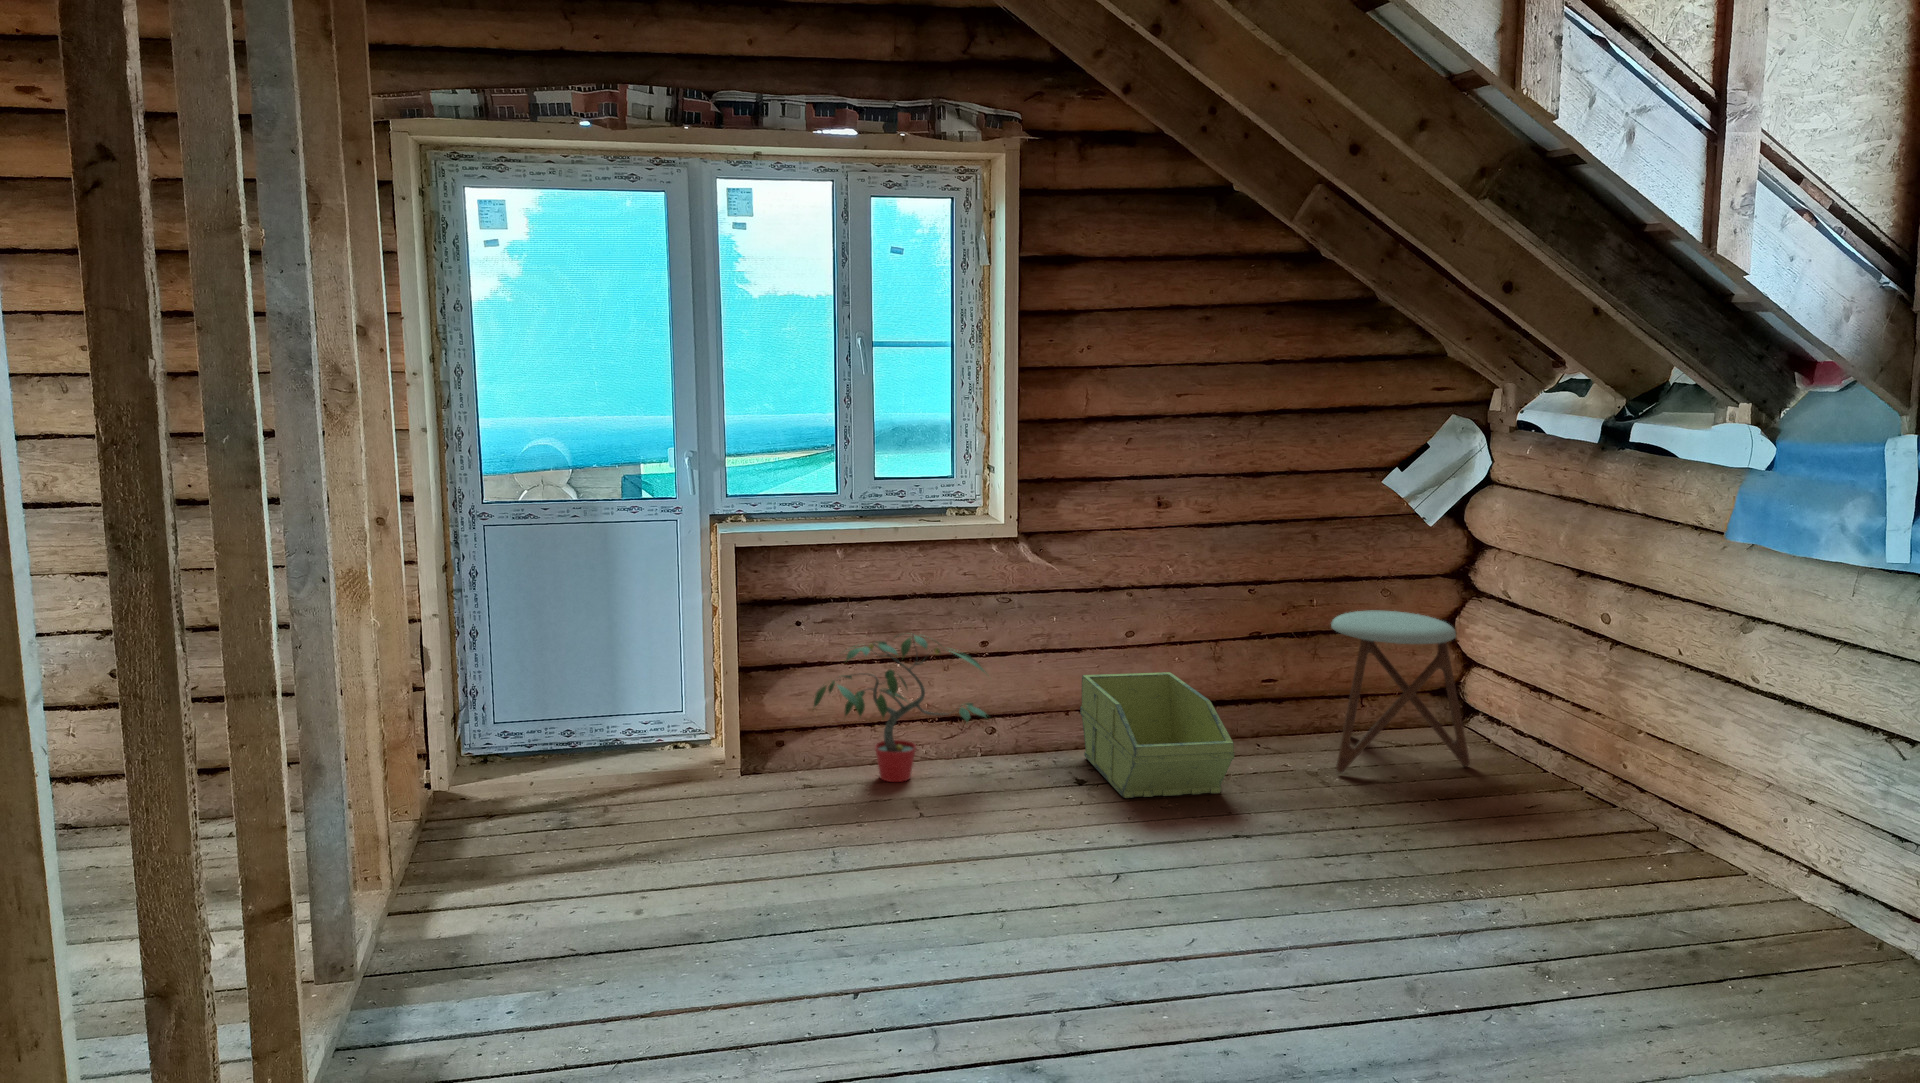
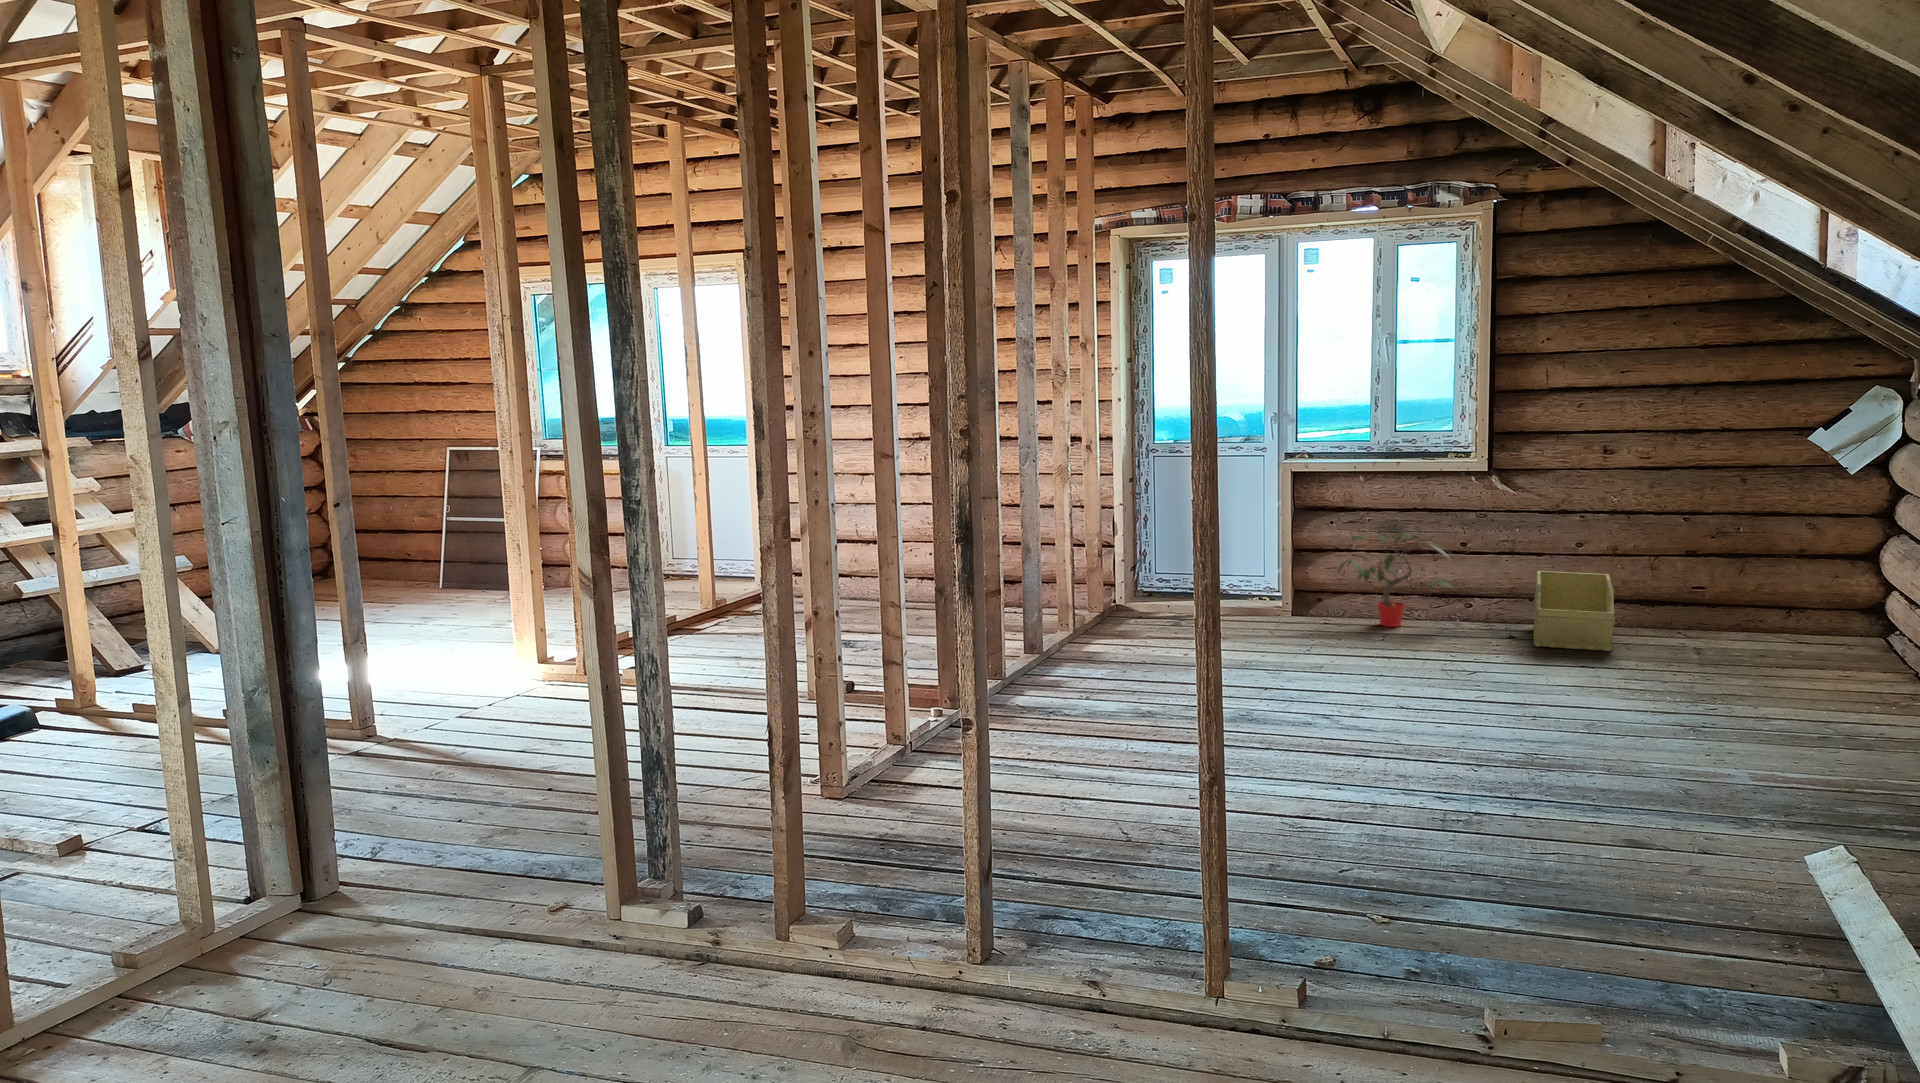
stool: present [1331,611,1470,773] -> none [1719,537,1845,658]

